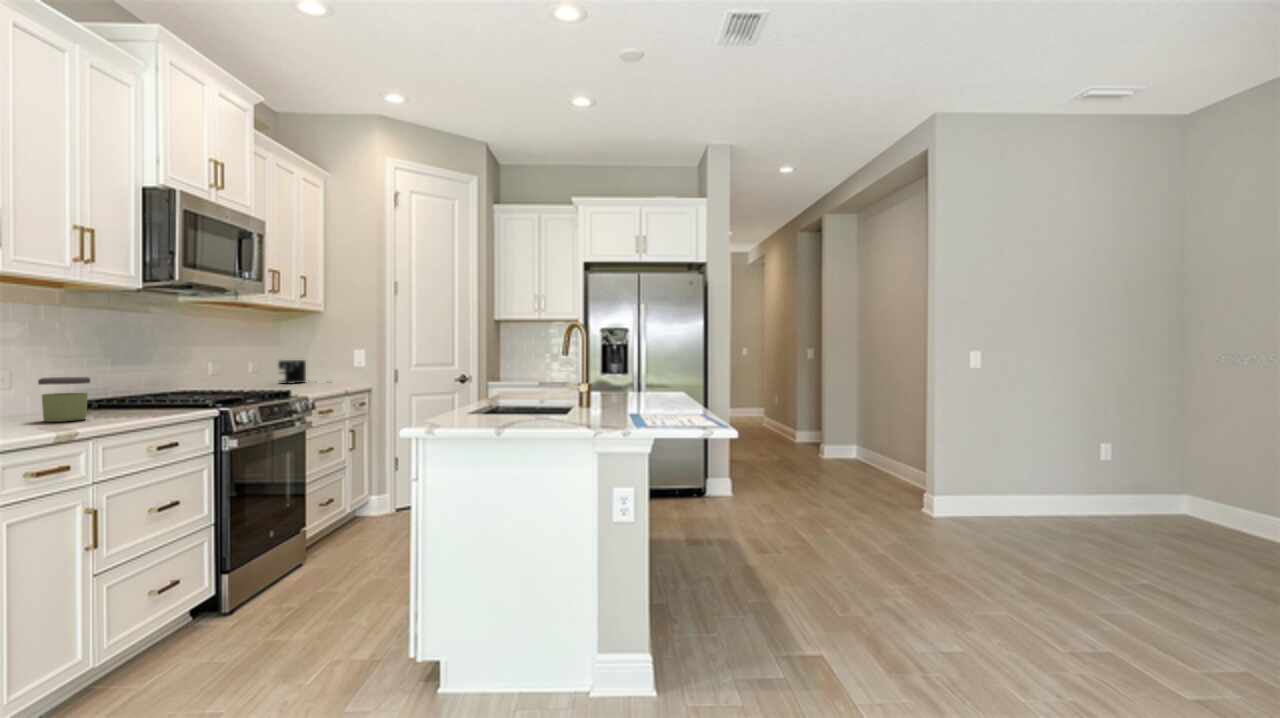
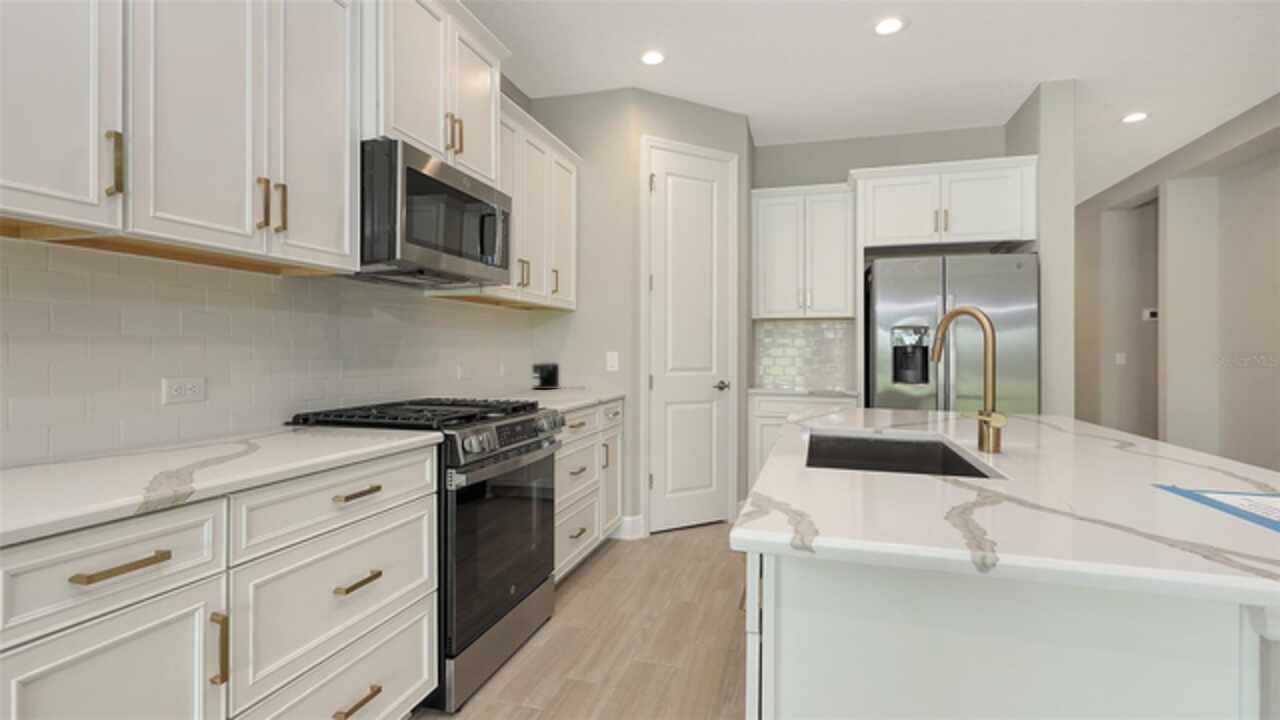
jar: present [38,377,90,422] -> none [184,389,264,458]

